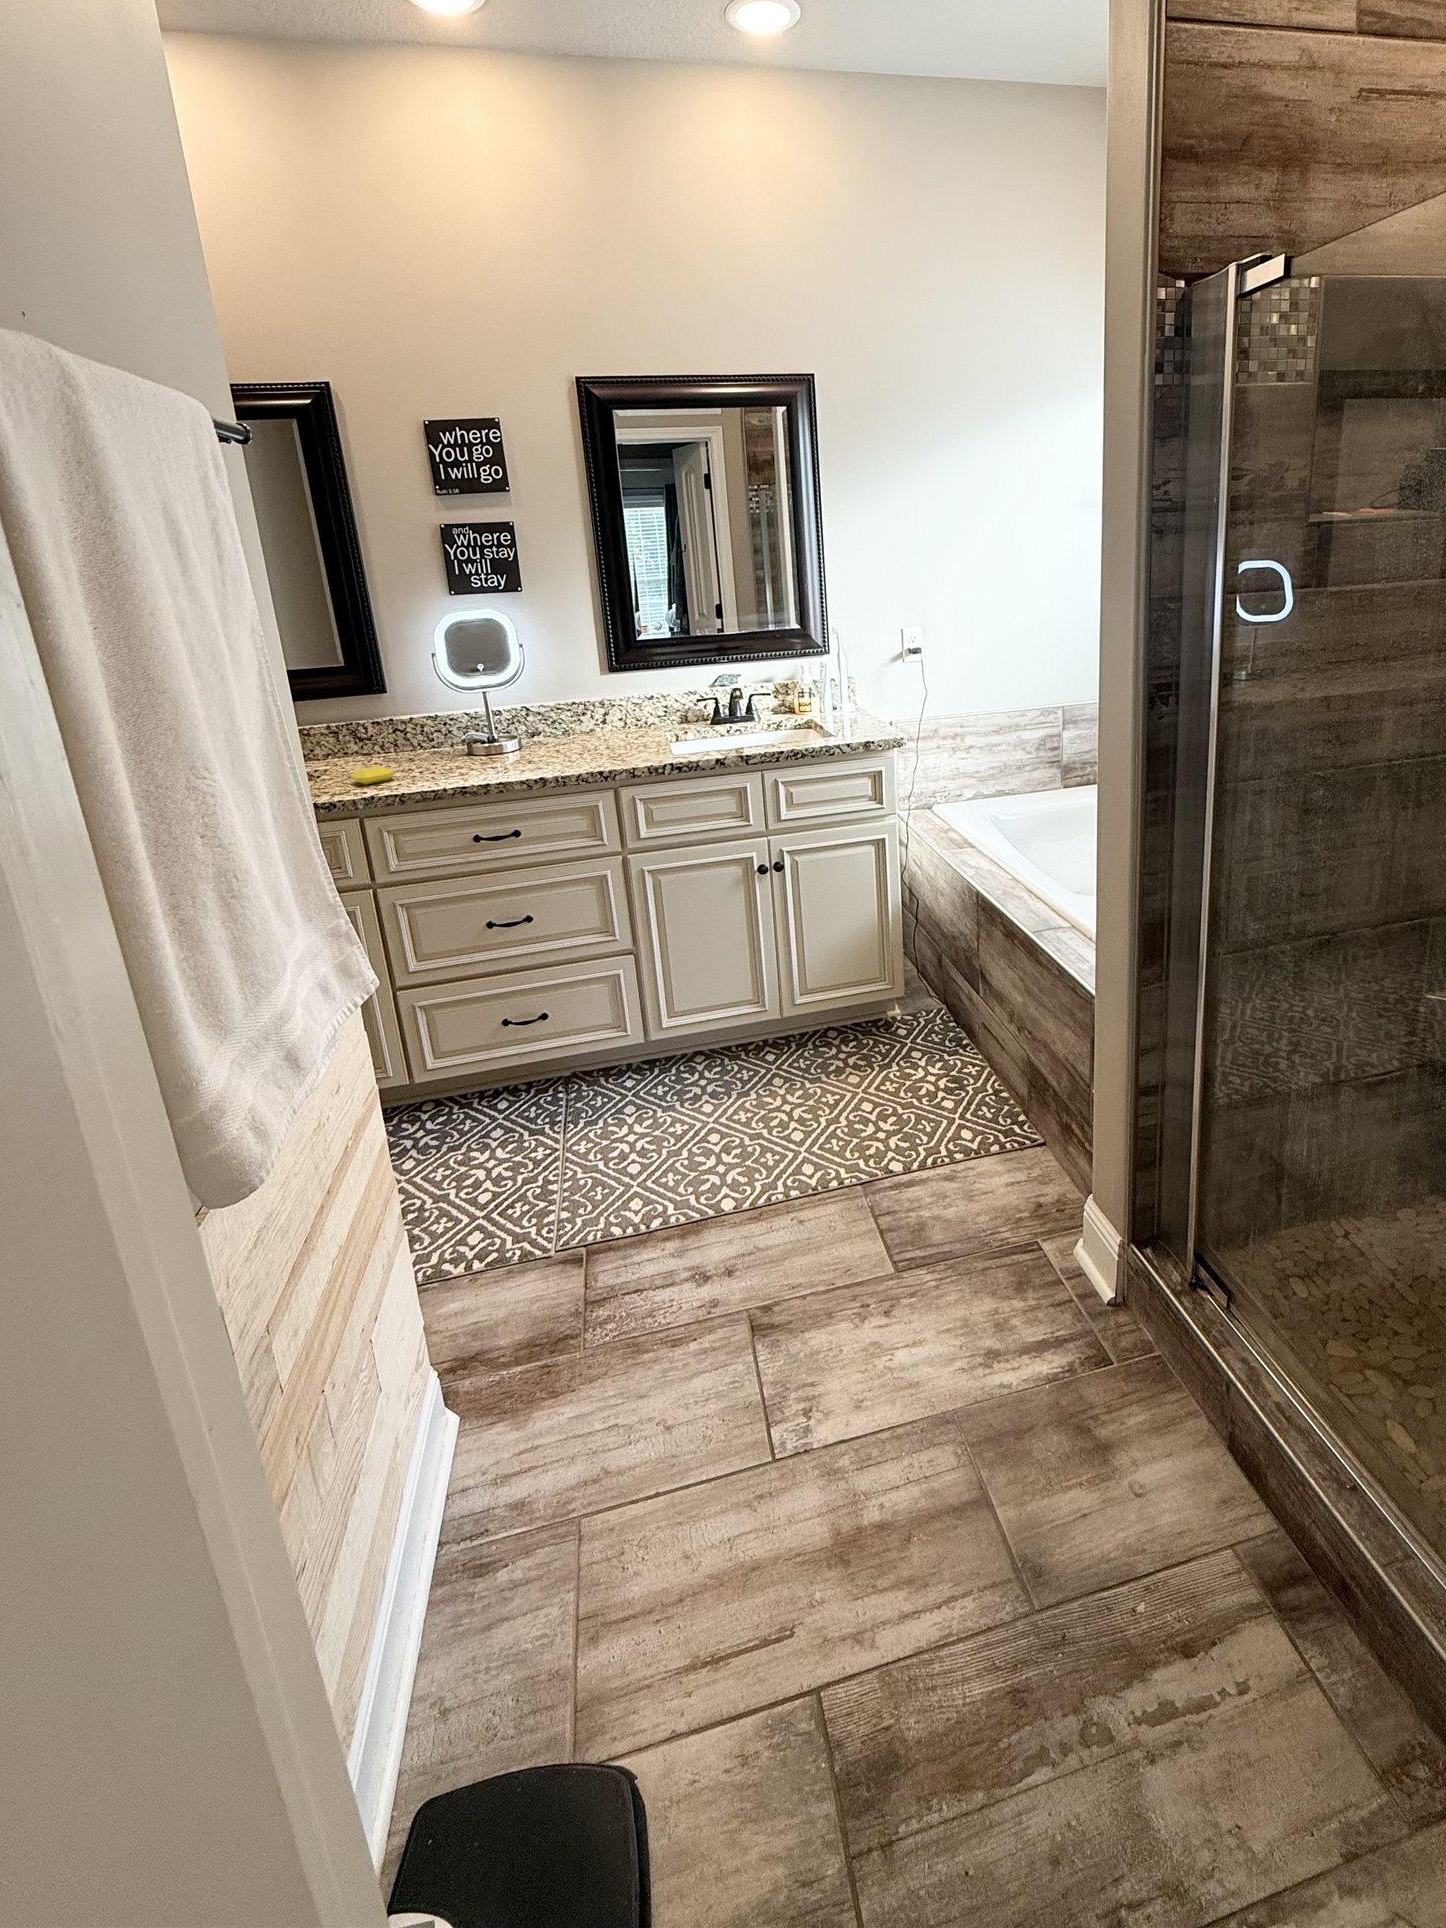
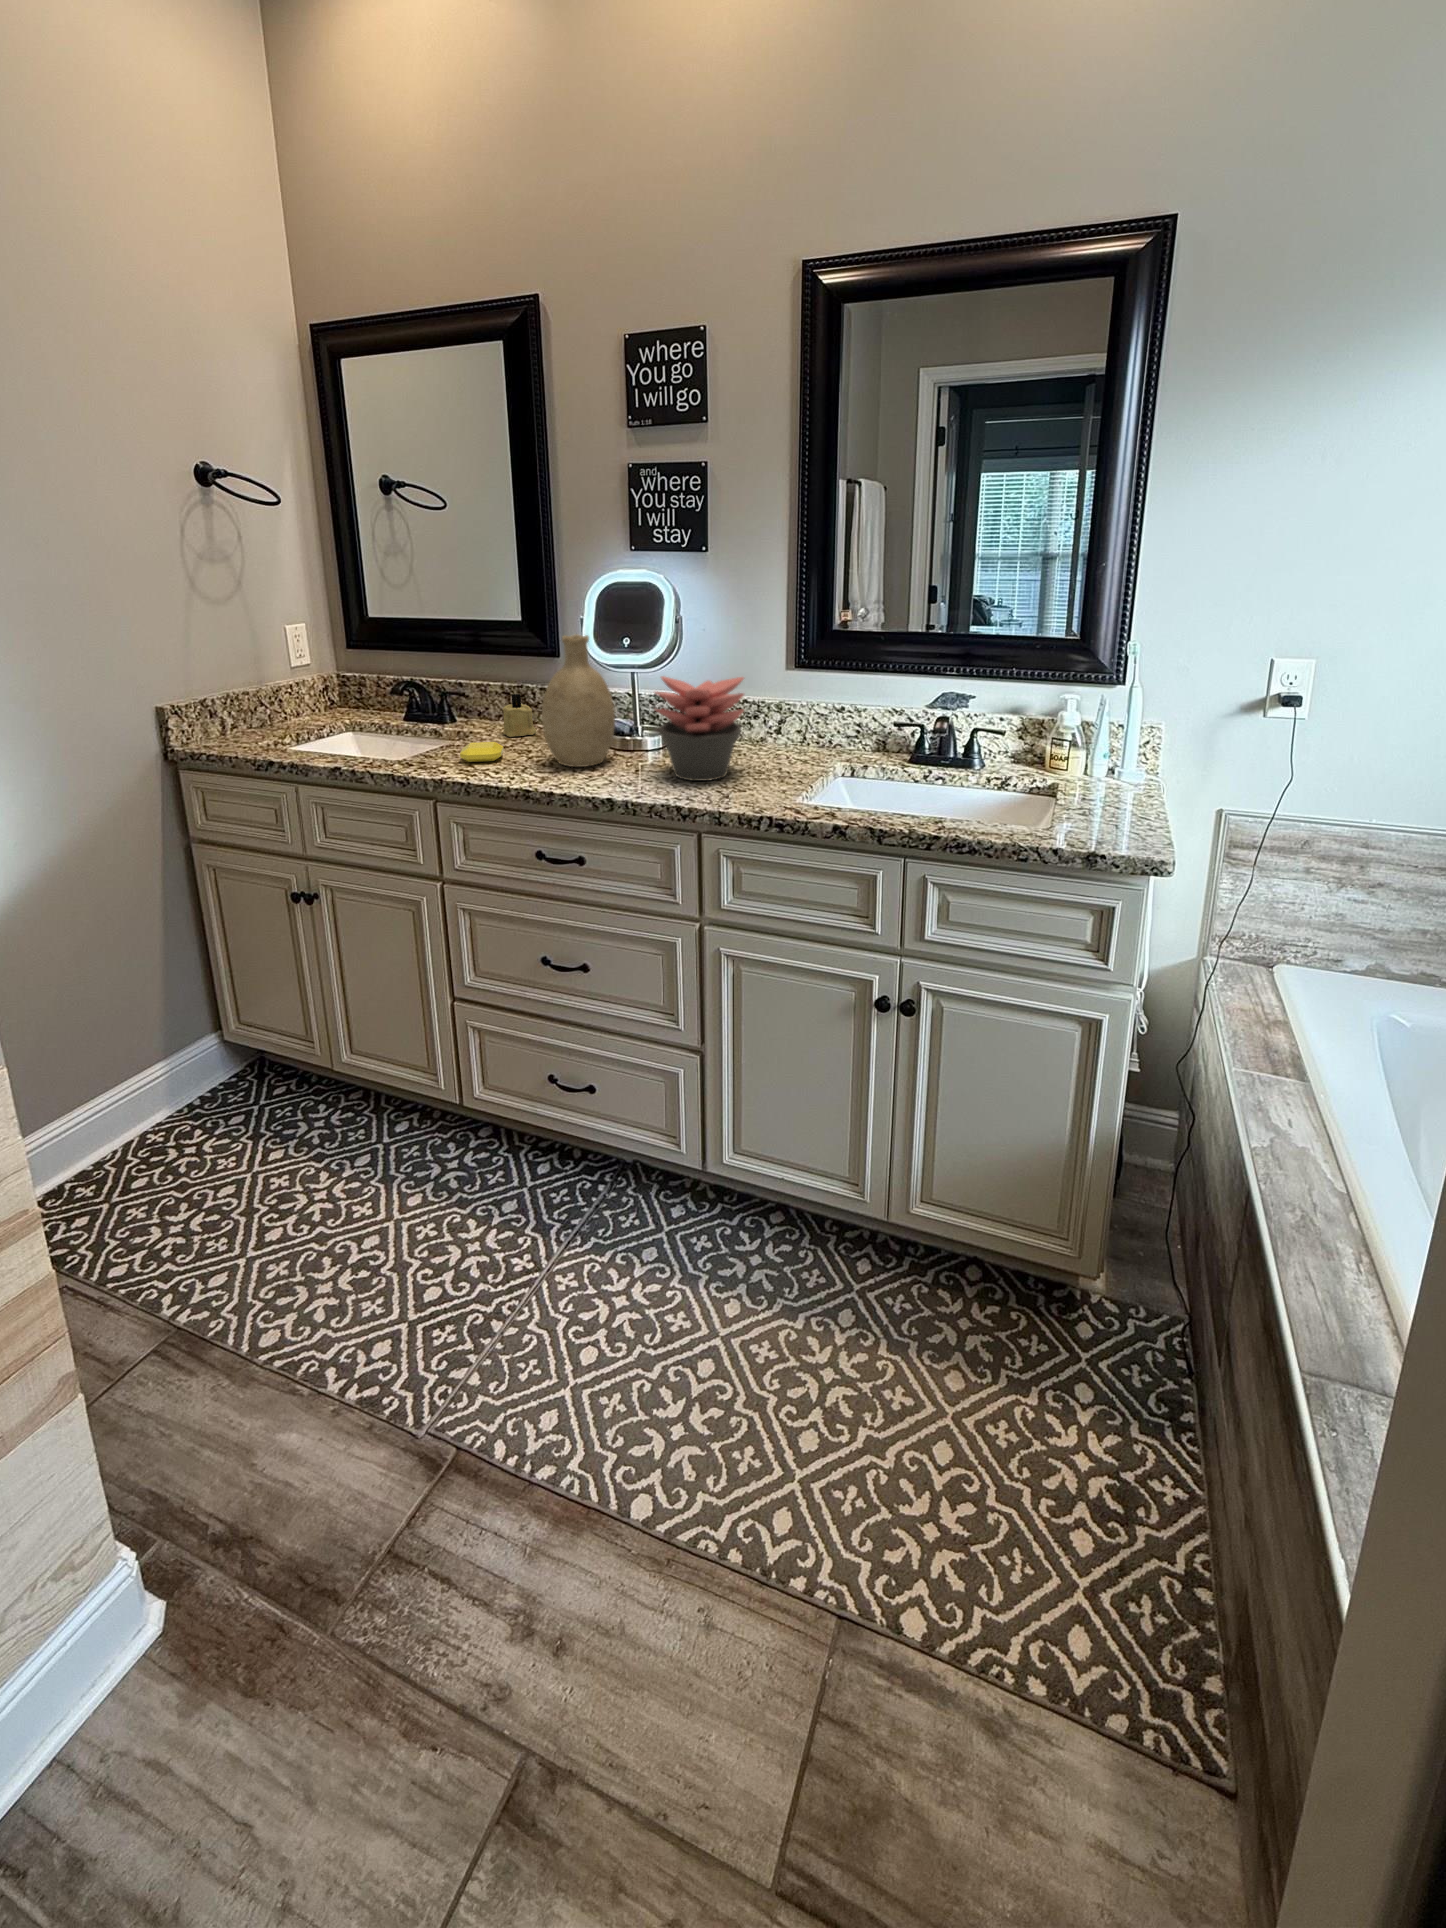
decorative vase: none [433,662,498,770] -> present [542,634,615,767]
succulent plant: none [535,679,610,759] -> present [655,676,744,781]
candle: none [354,727,389,765] -> present [503,694,536,737]

